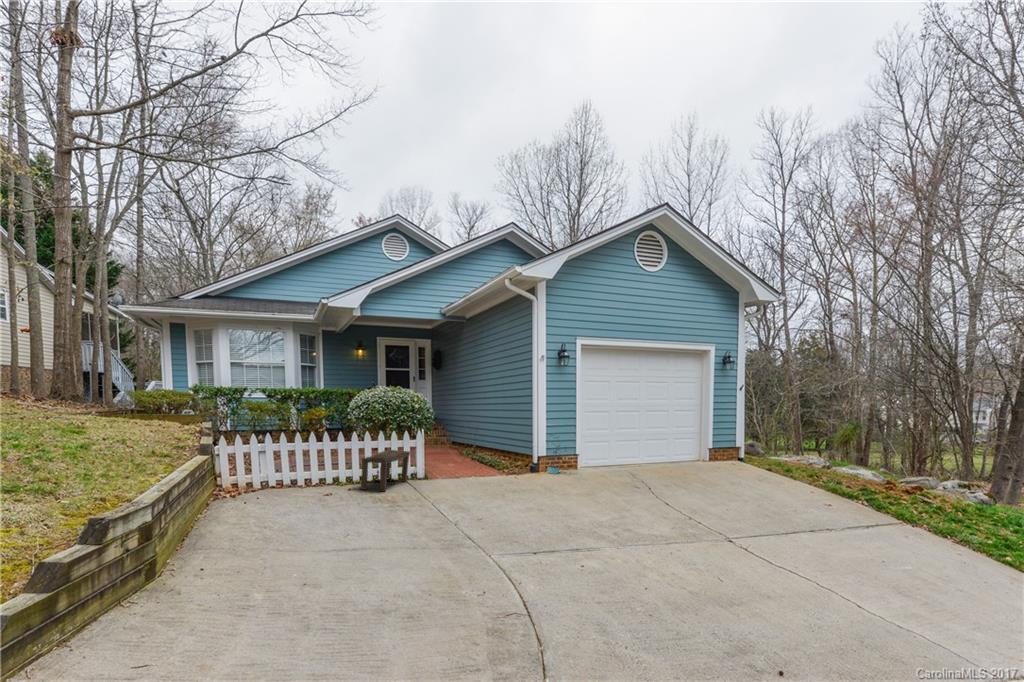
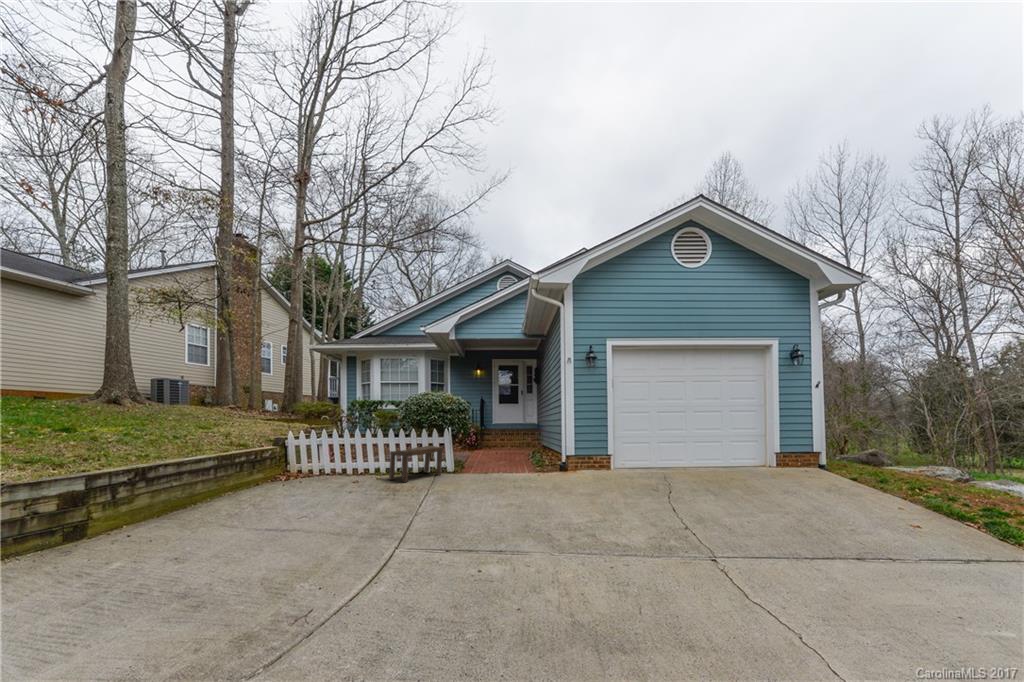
potted plant: present [547,440,566,474] -> none [573,434,595,474]

